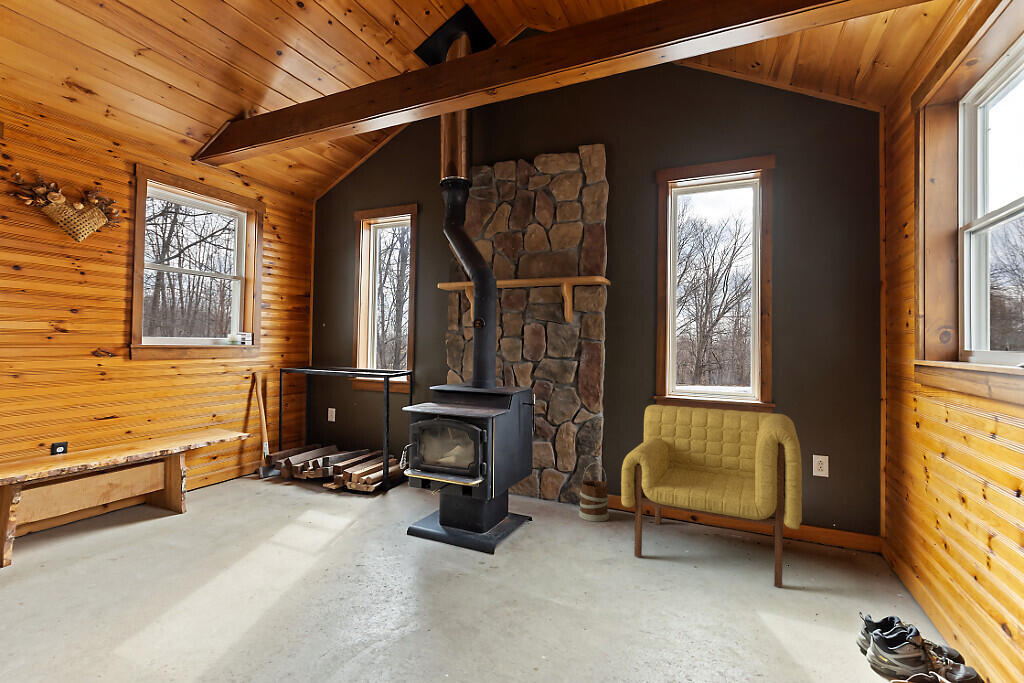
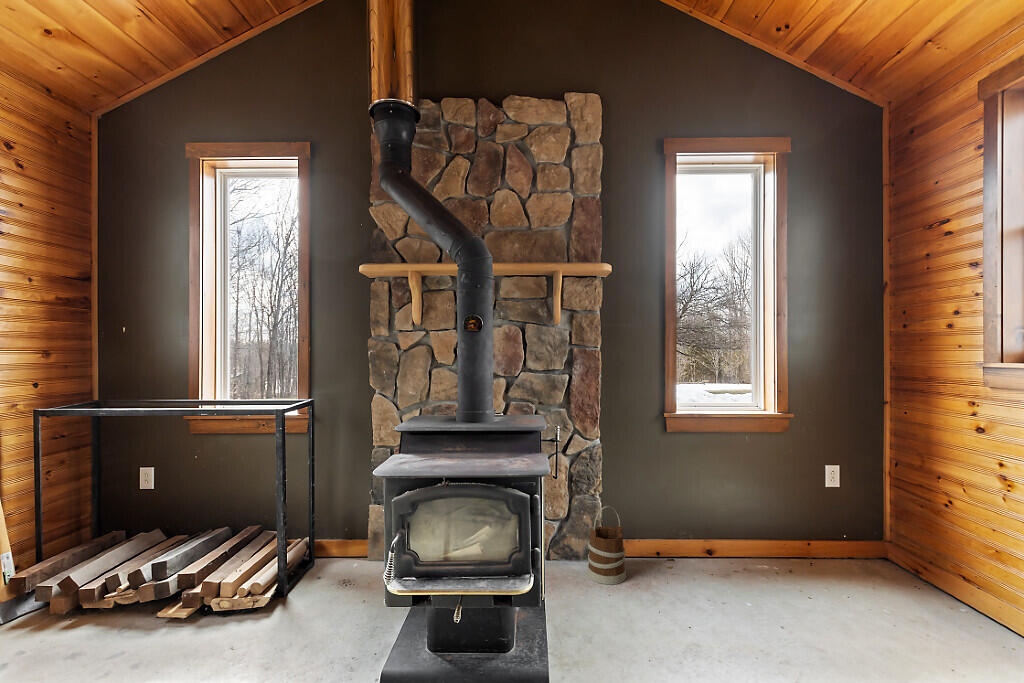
armchair: present [621,405,802,588] -> none [660,426,918,642]

